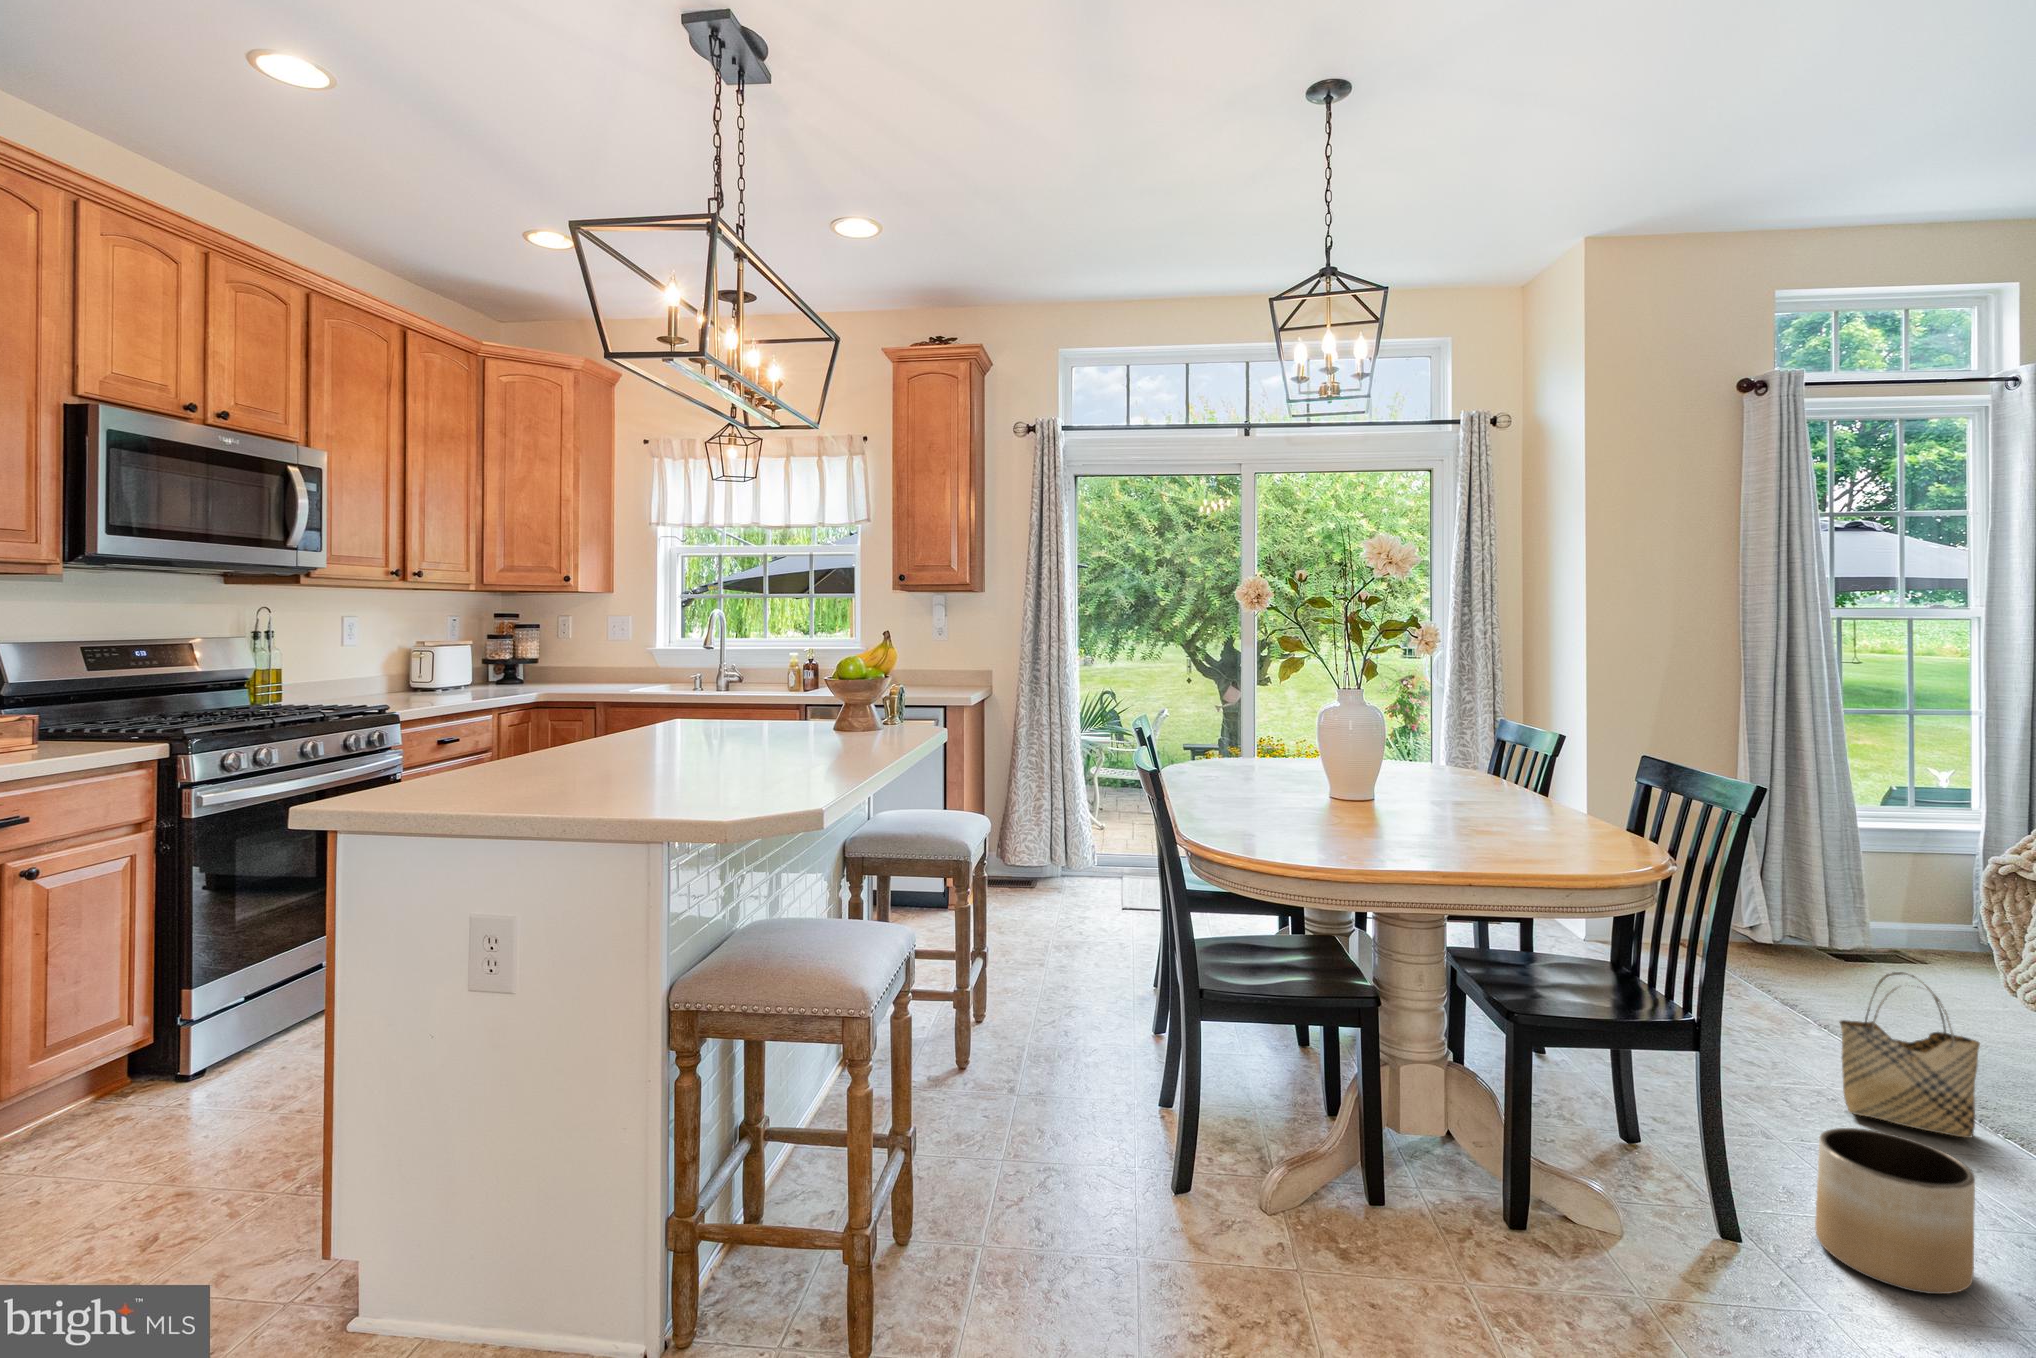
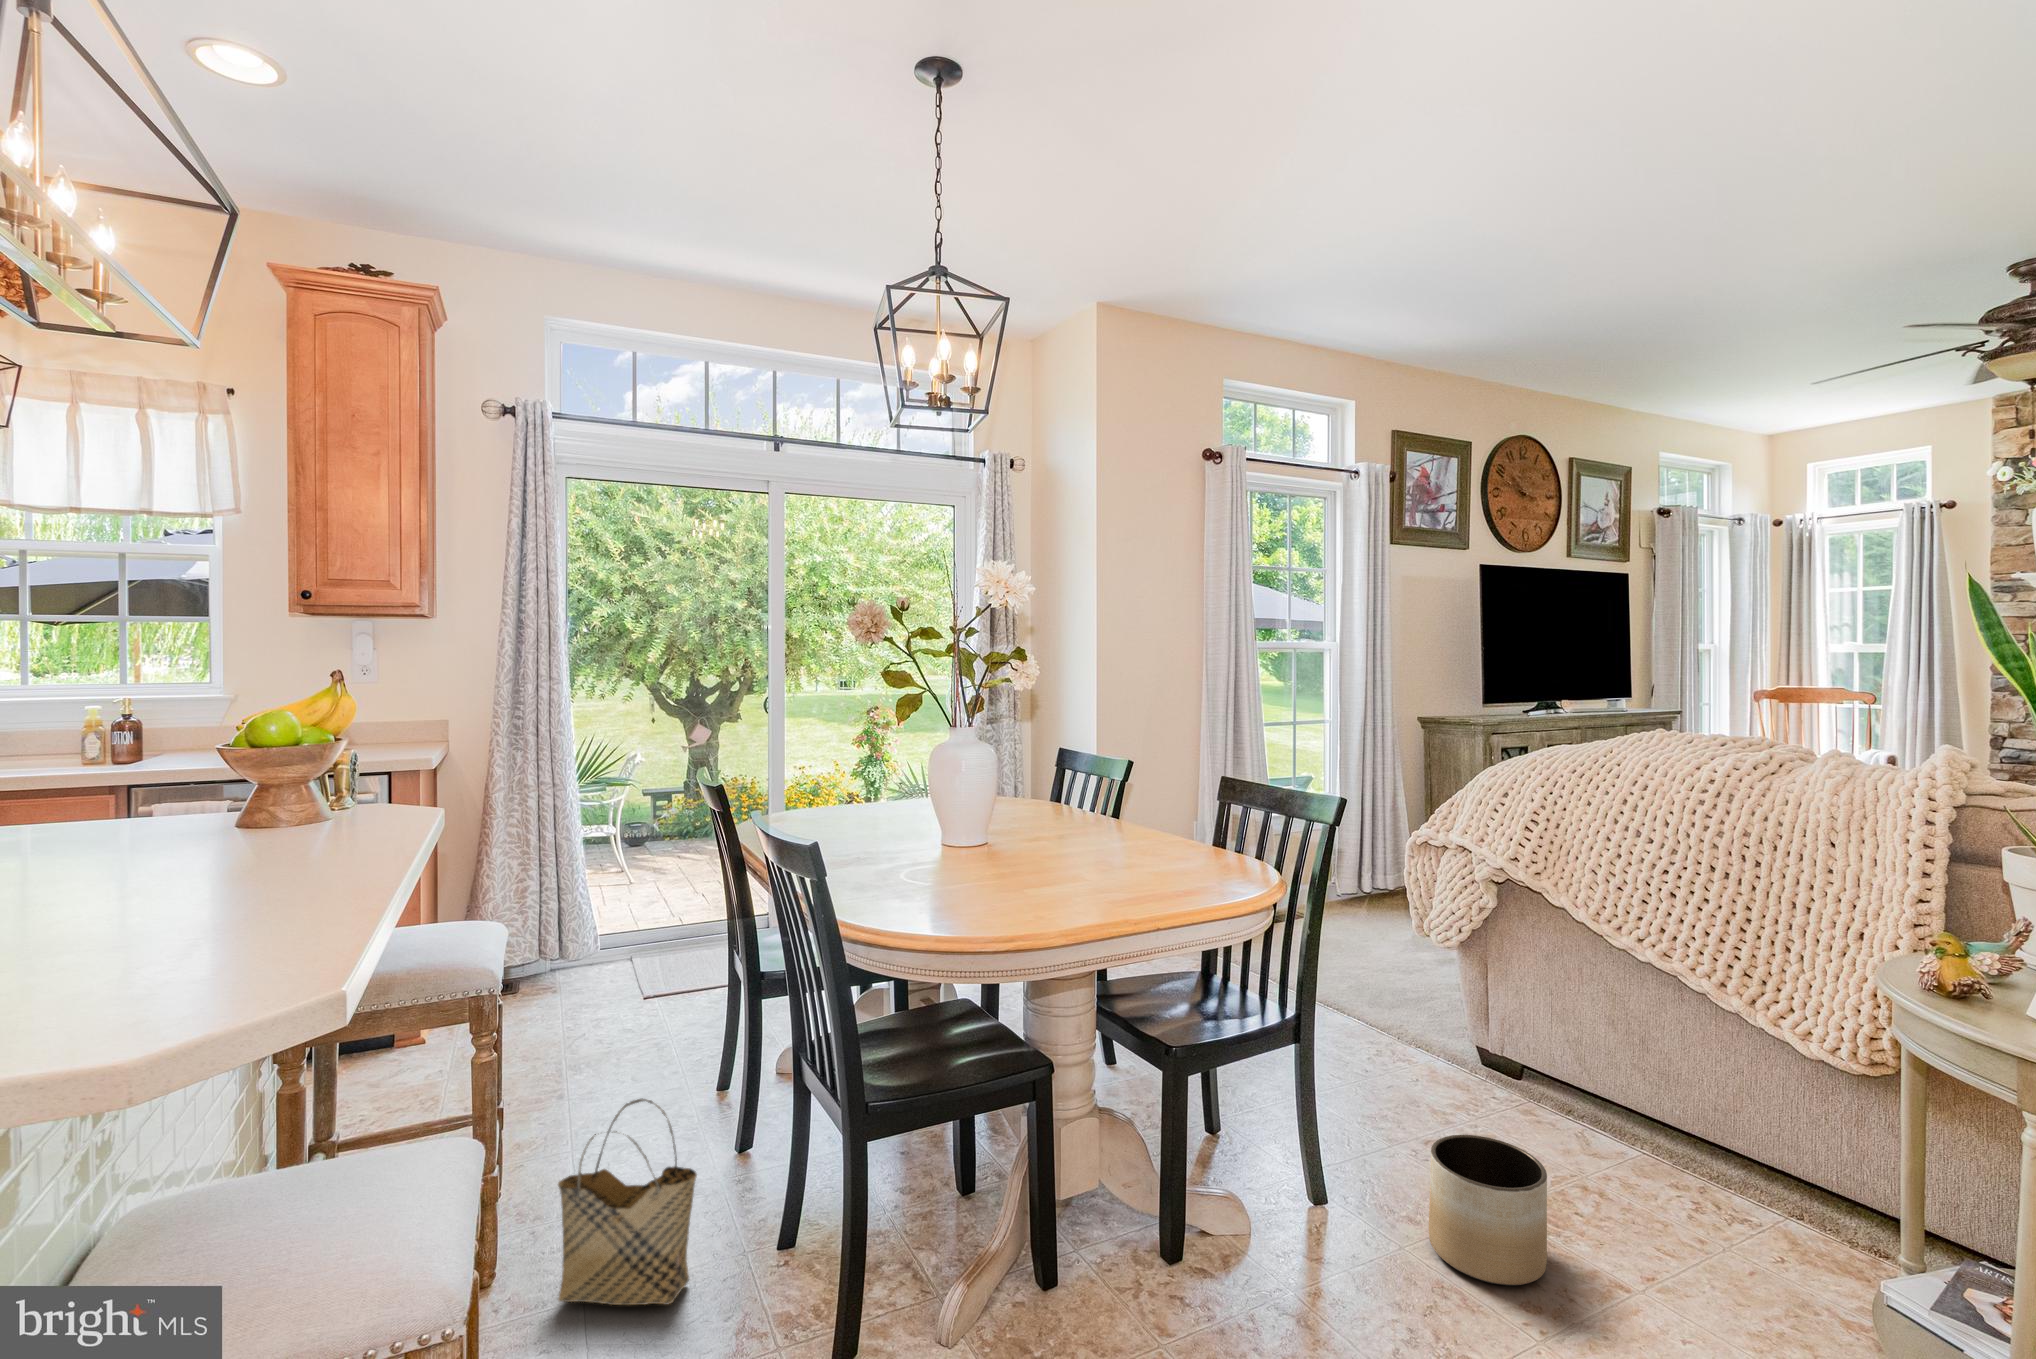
woven basket: present [1840,972,1980,1138] -> present [558,1099,697,1305]

